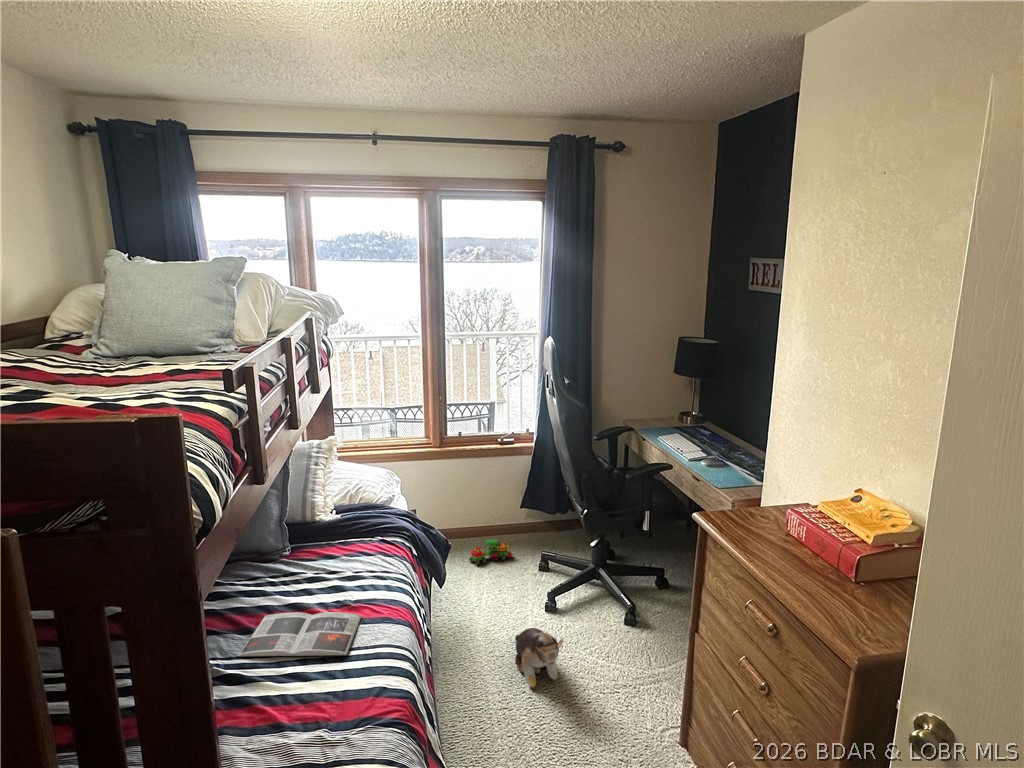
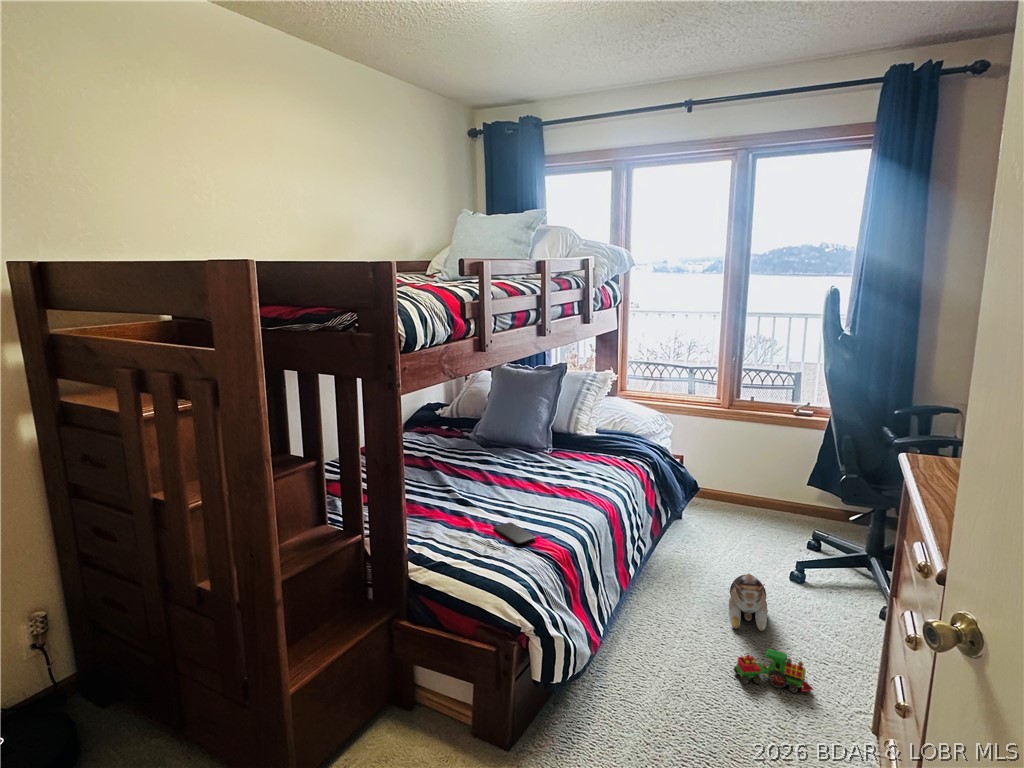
toy train: present [469,539,513,565] -> present [734,649,813,693]
magazine: present [239,612,361,656] -> none [474,478,569,512]
smartphone: none [305,687,369,719] -> present [494,522,536,544]

